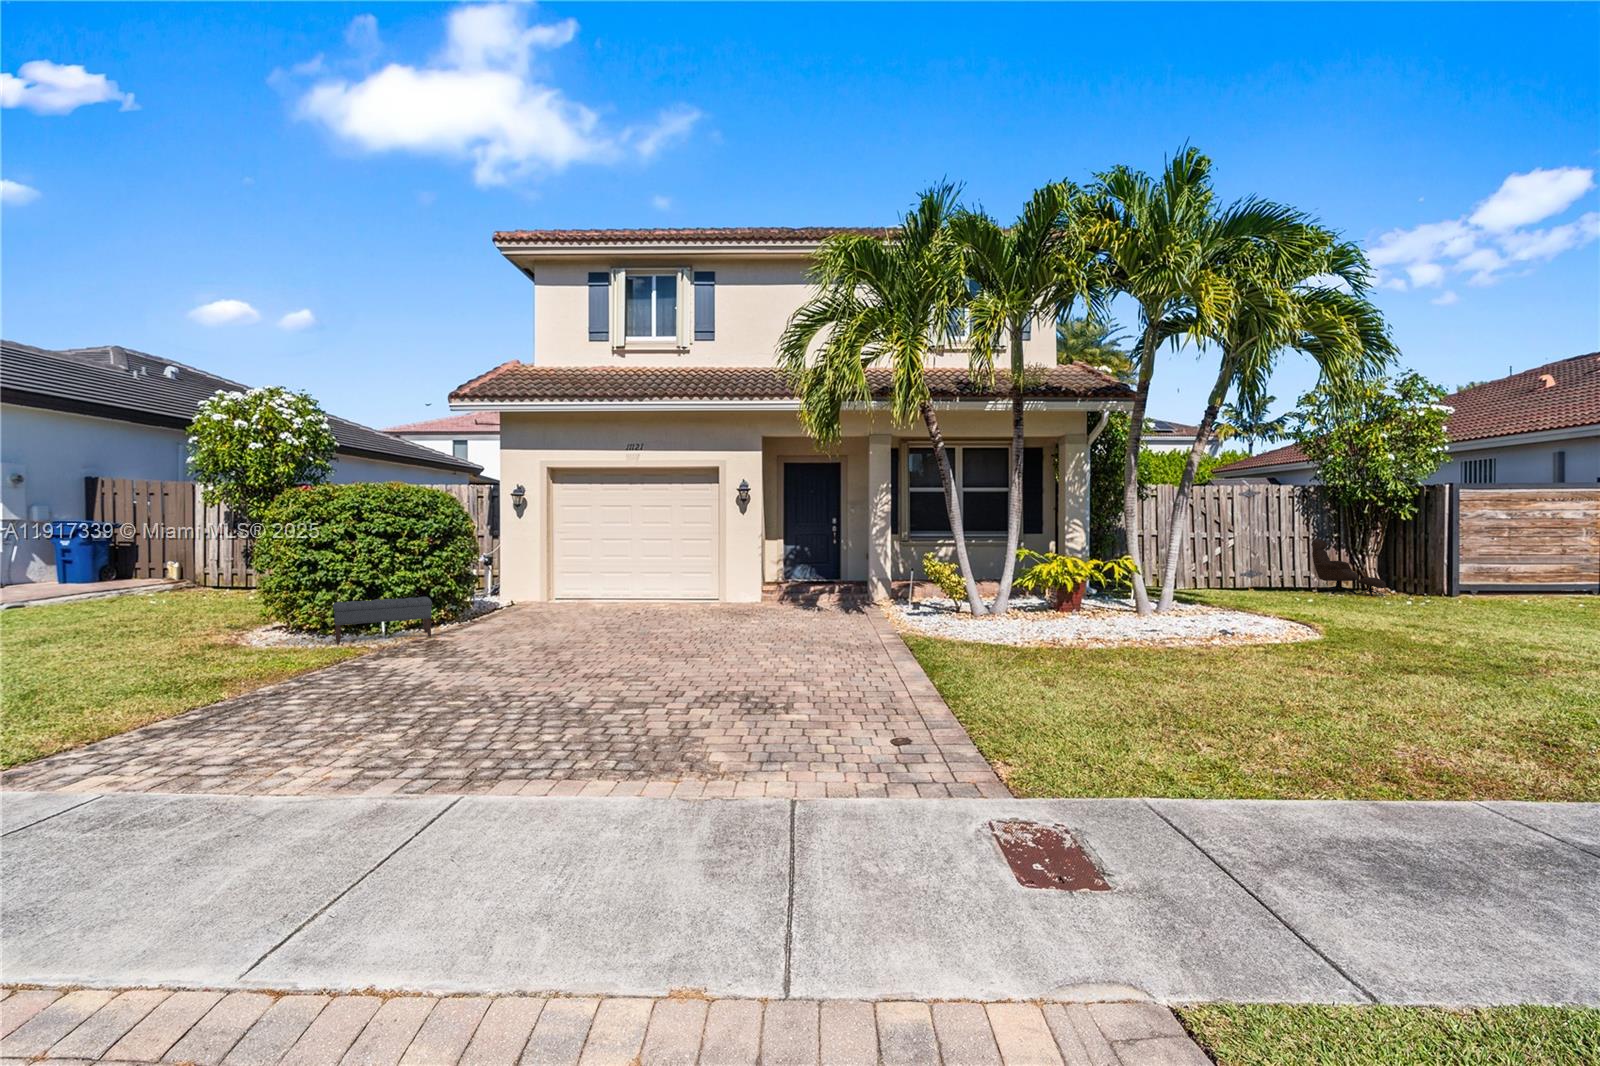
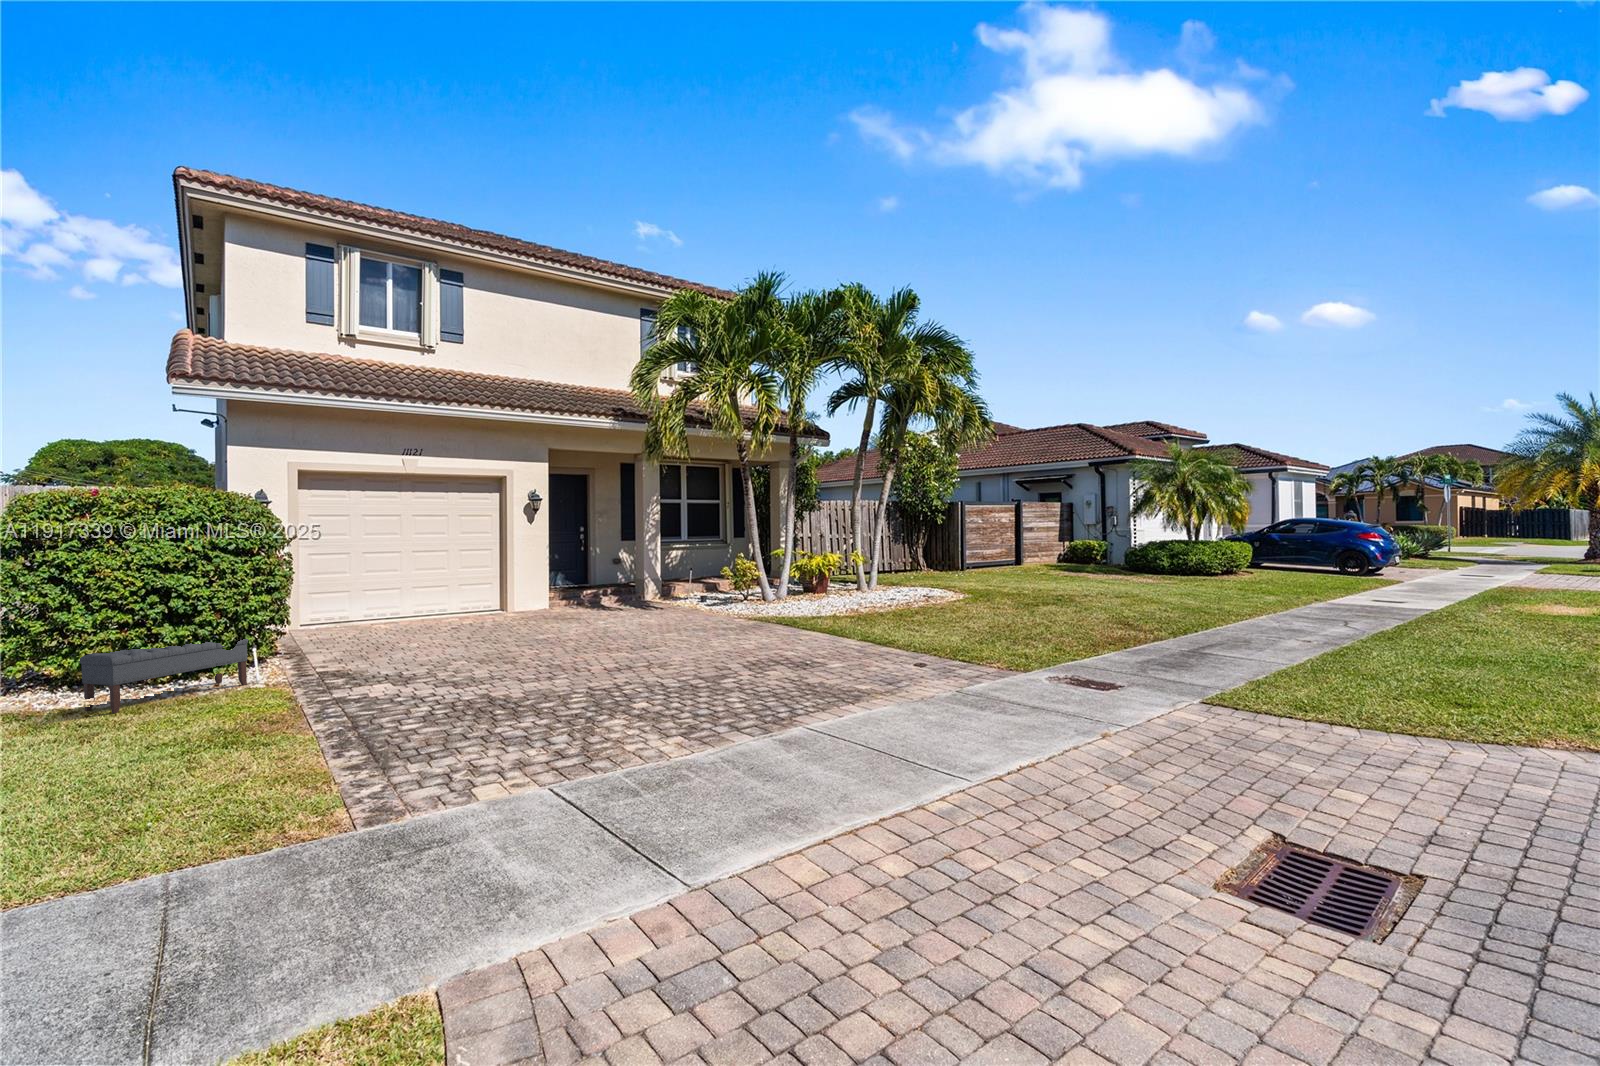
lounge chair: present [1312,539,1386,596] -> none [895,537,935,572]

